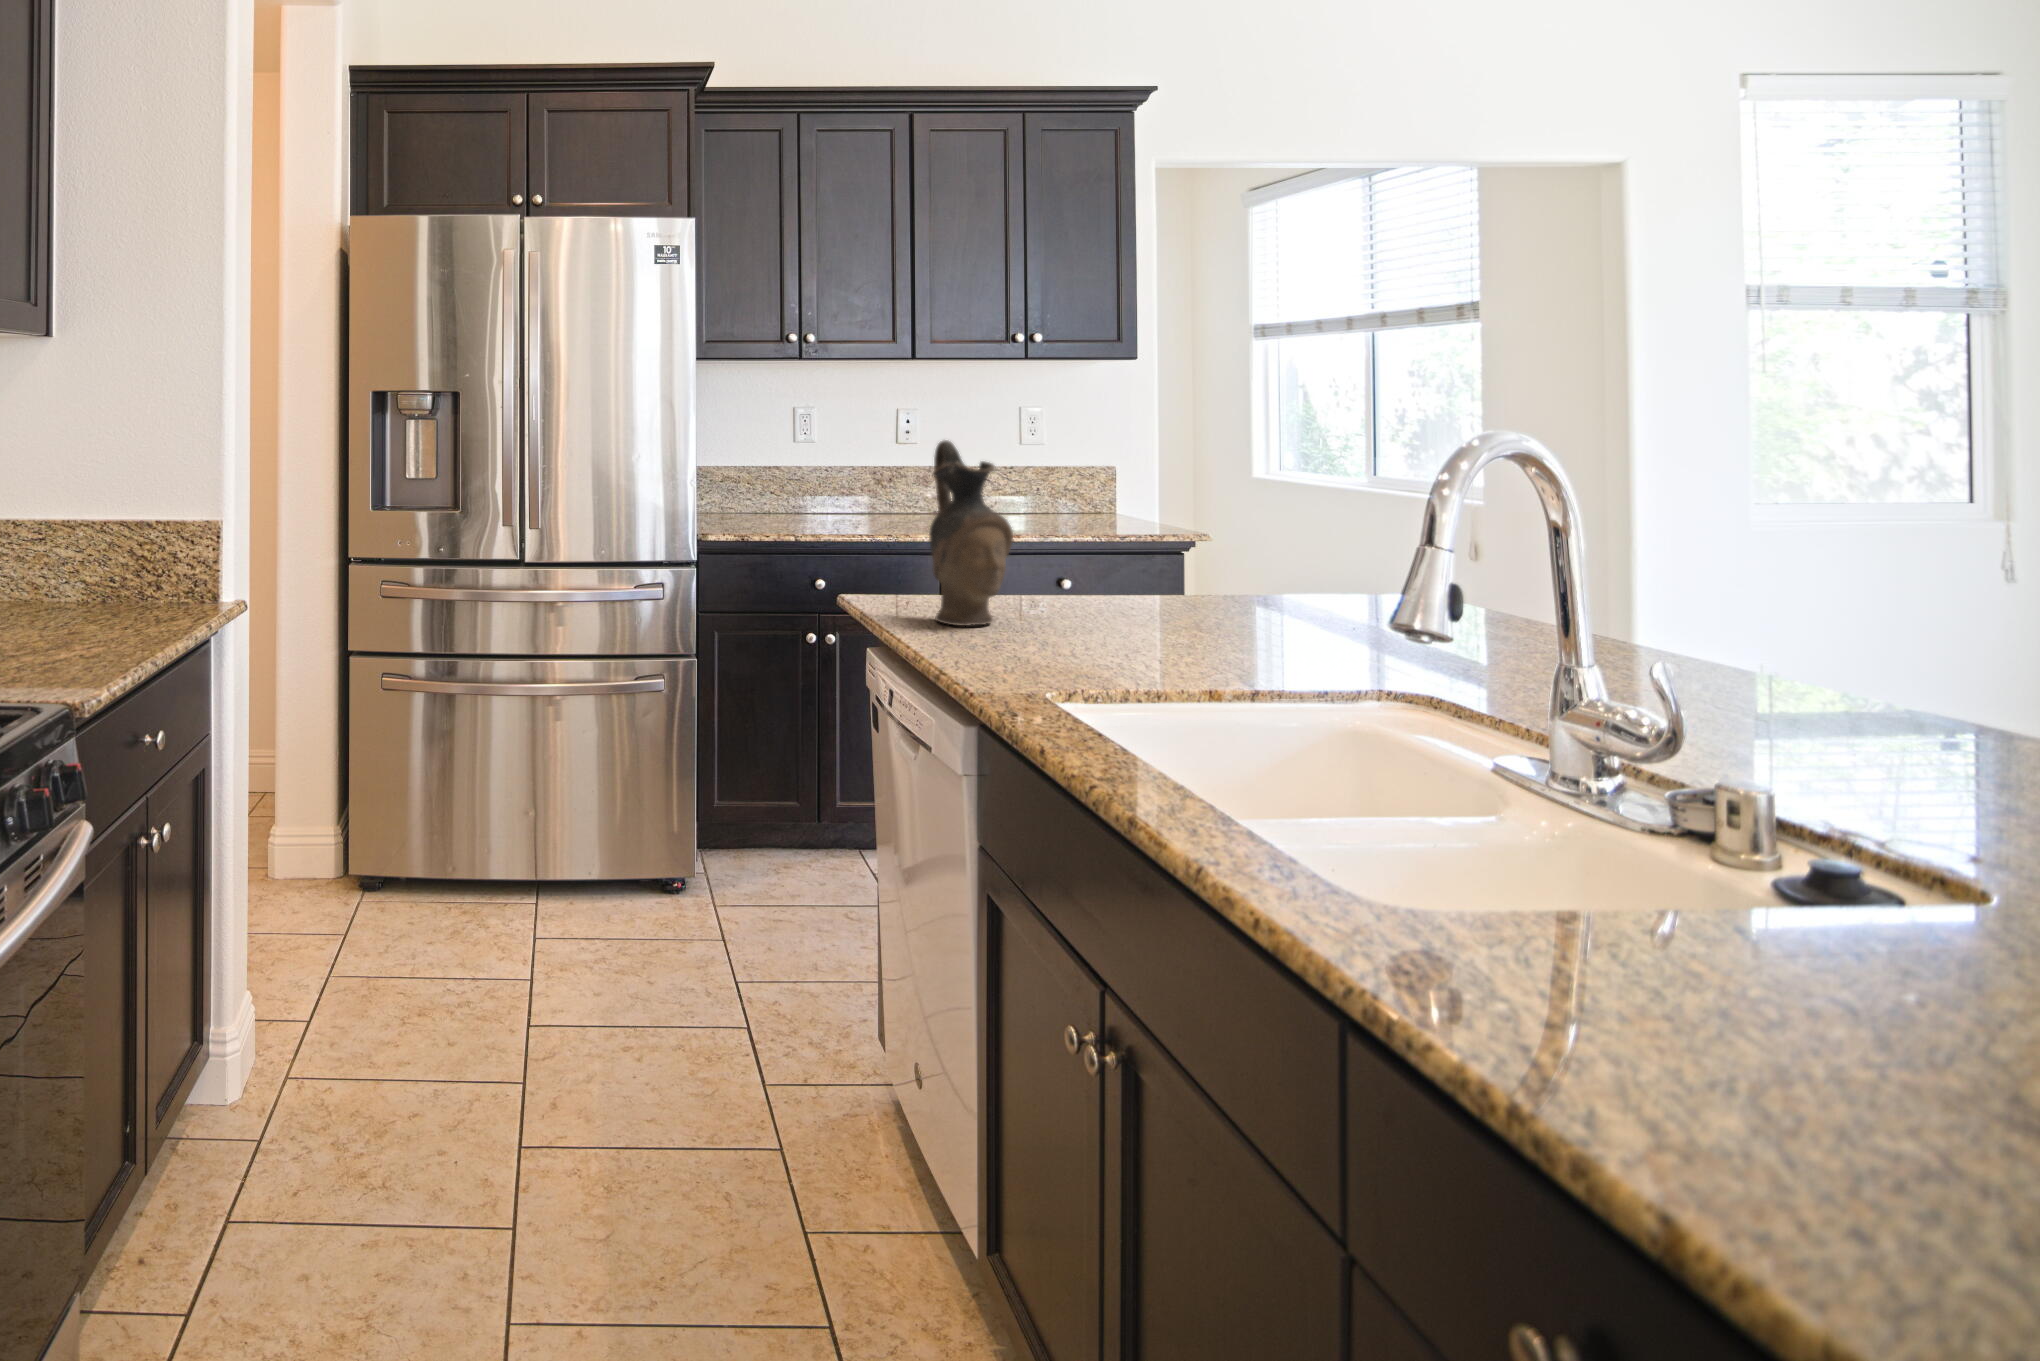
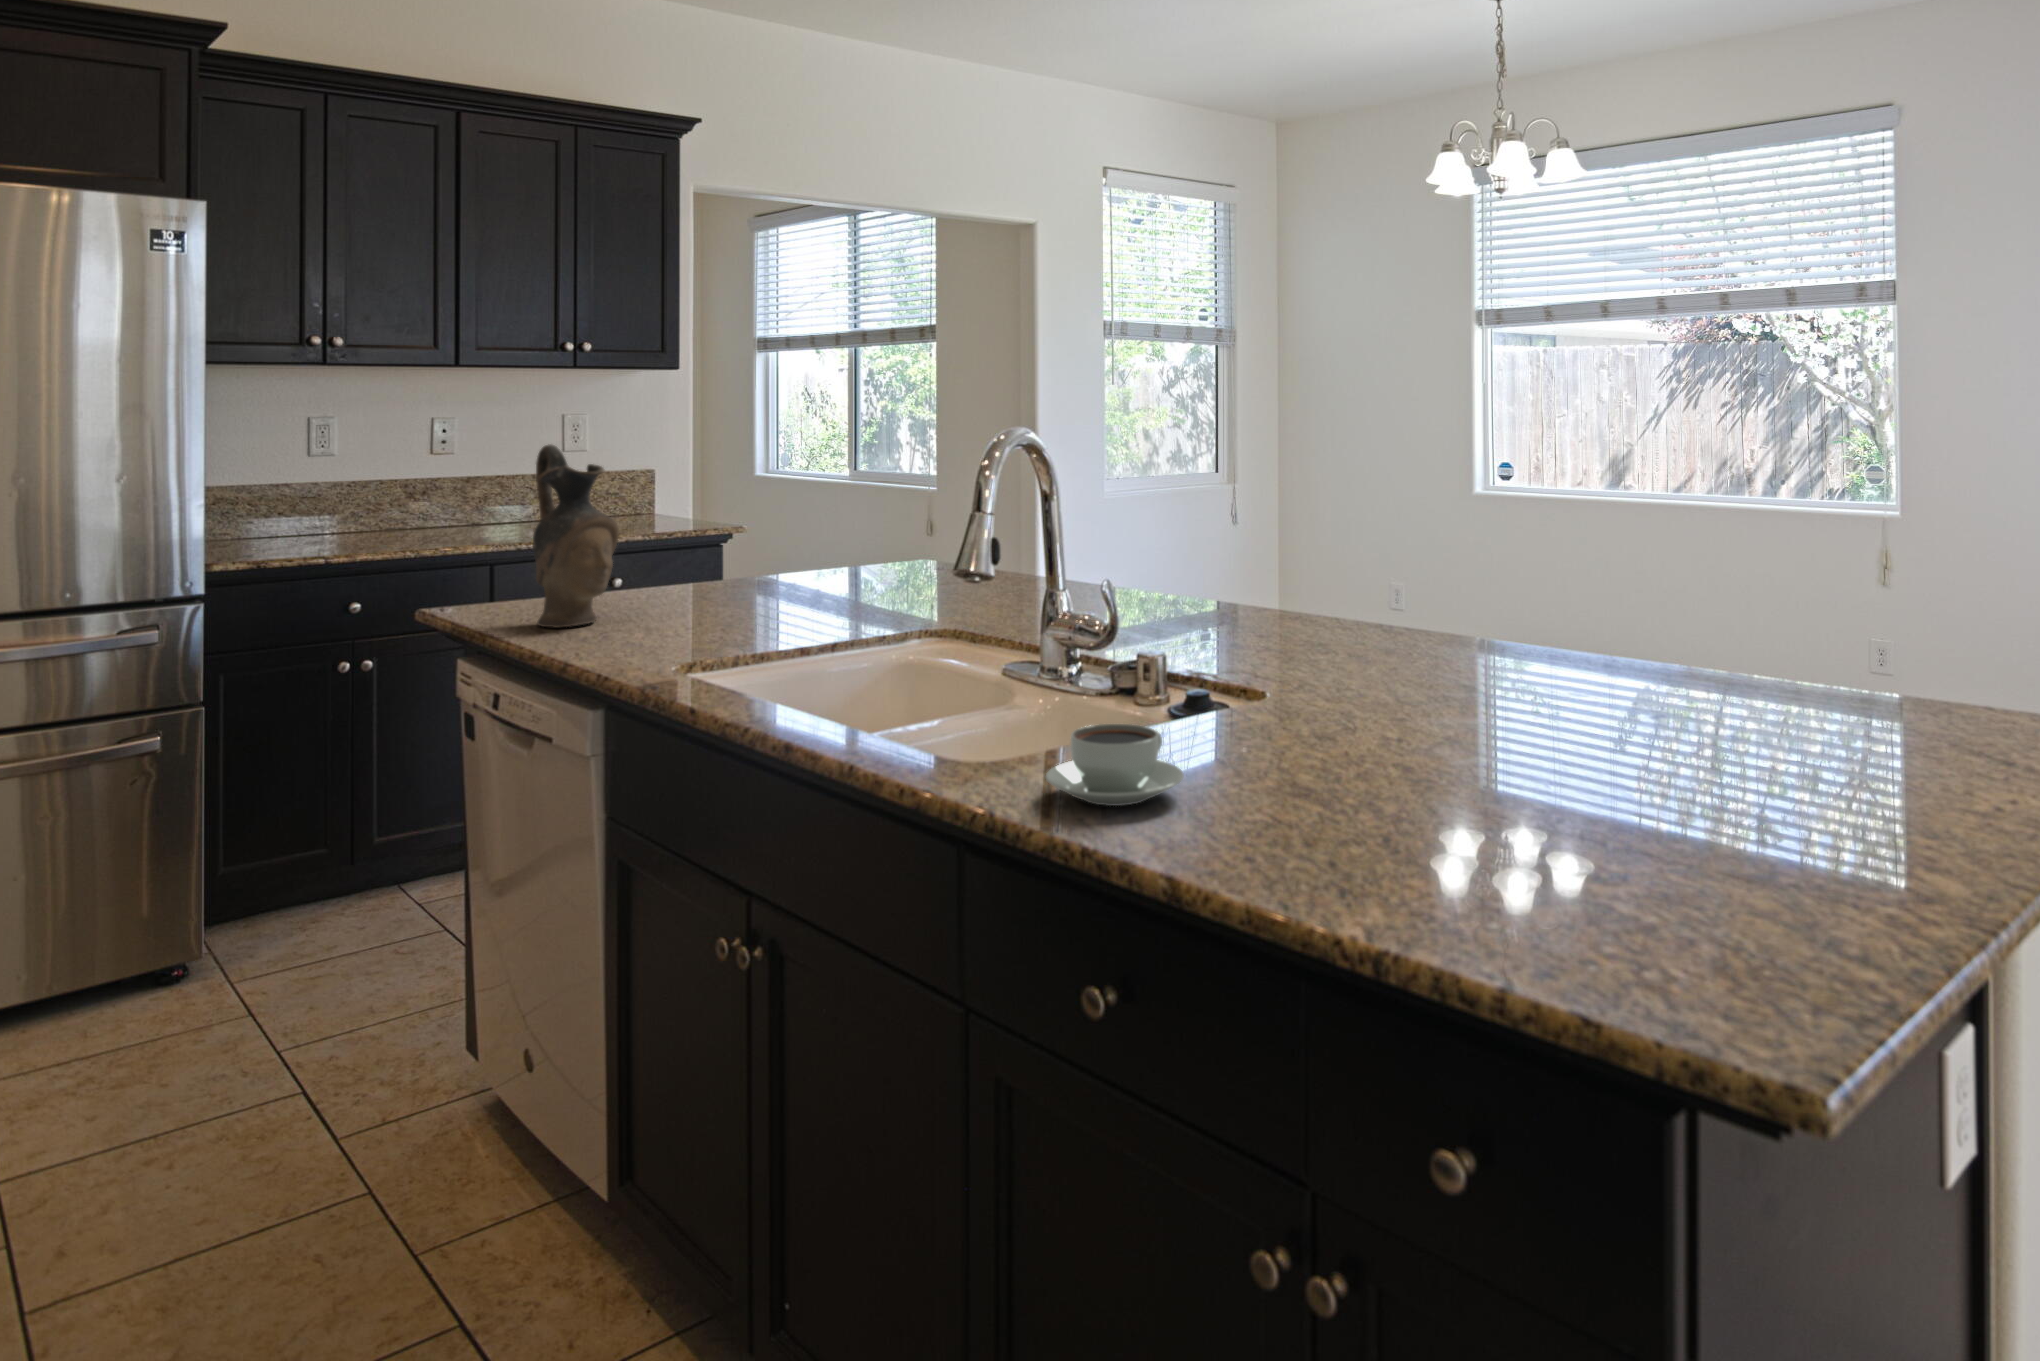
coffee cup: none [1466,897,1751,1050] -> present [1046,724,1184,806]

